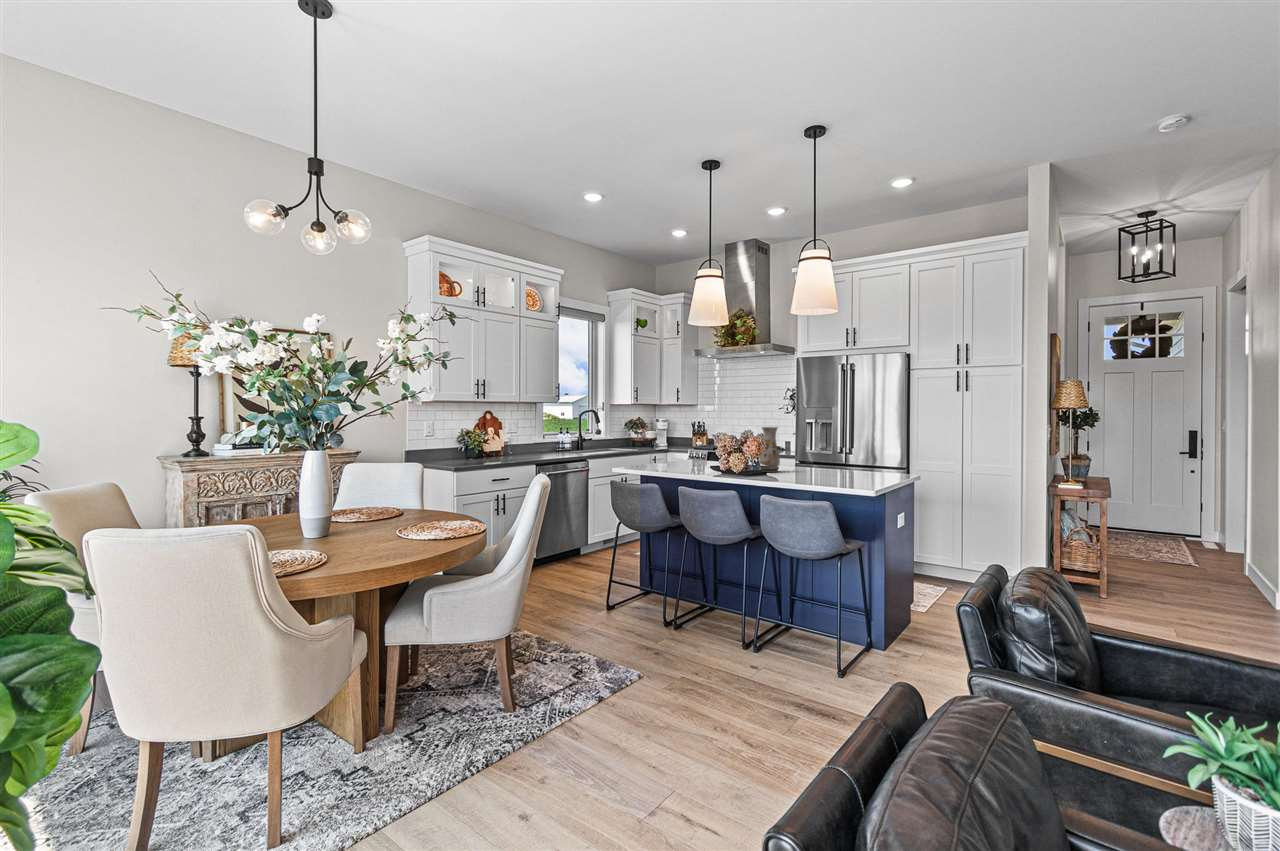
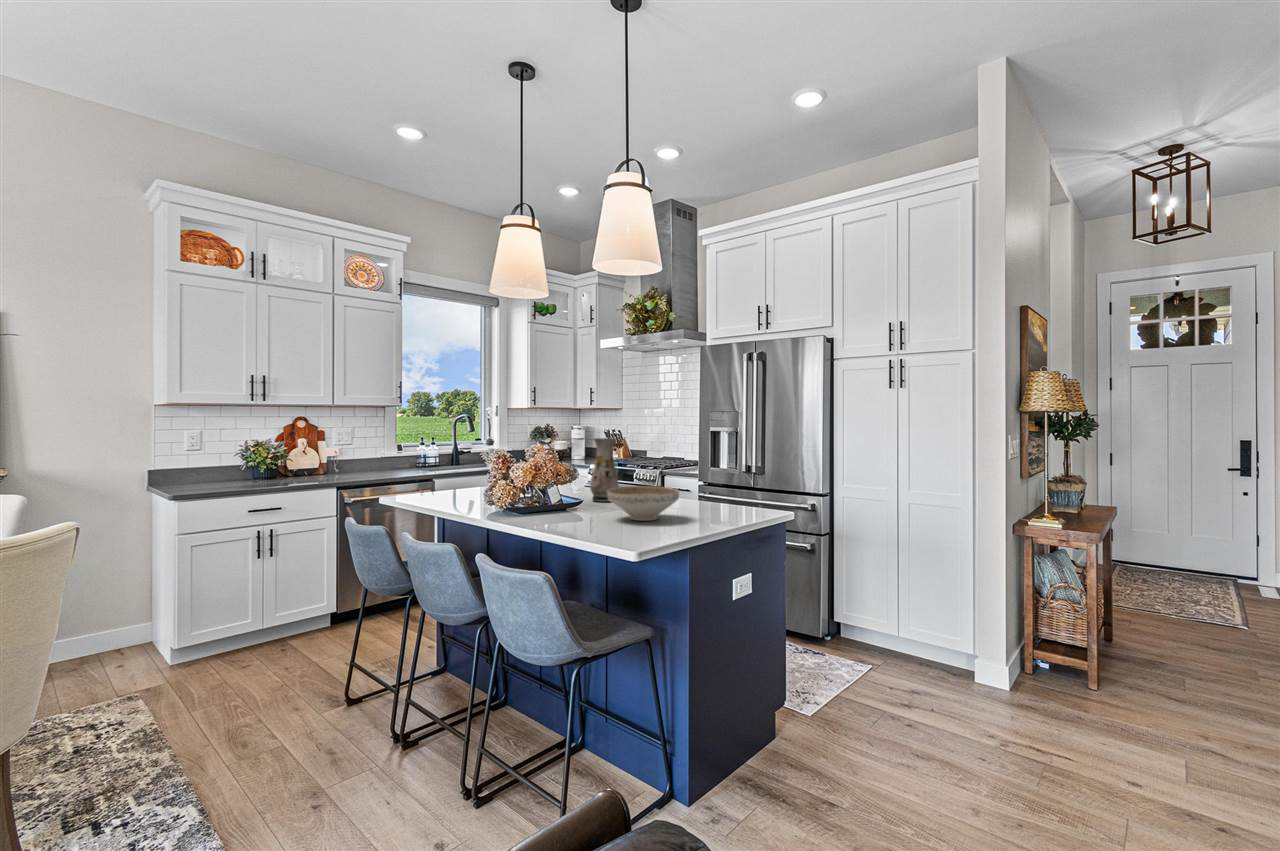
decorative bowl: none [802,459,853,482] -> present [607,486,679,521]

